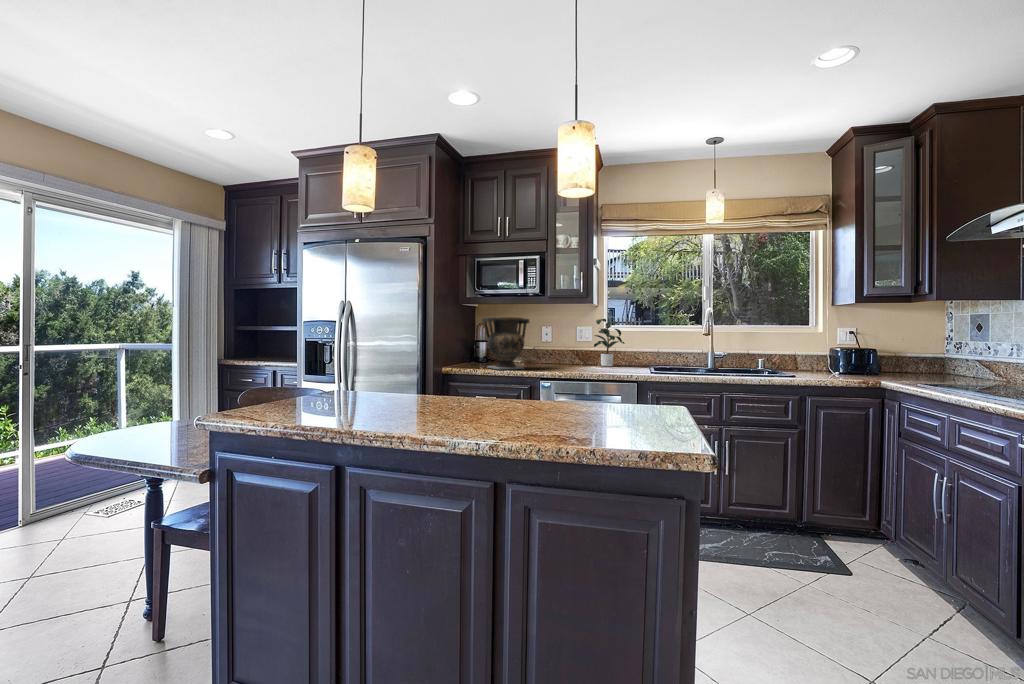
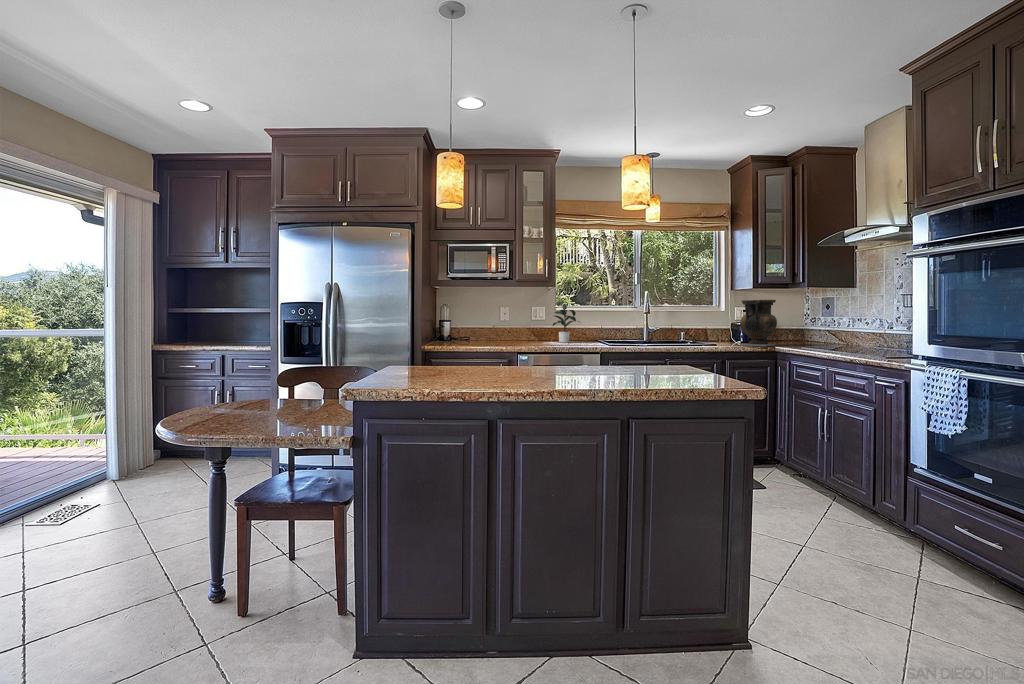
vase: present [482,317,529,370] -> present [740,300,777,346]

